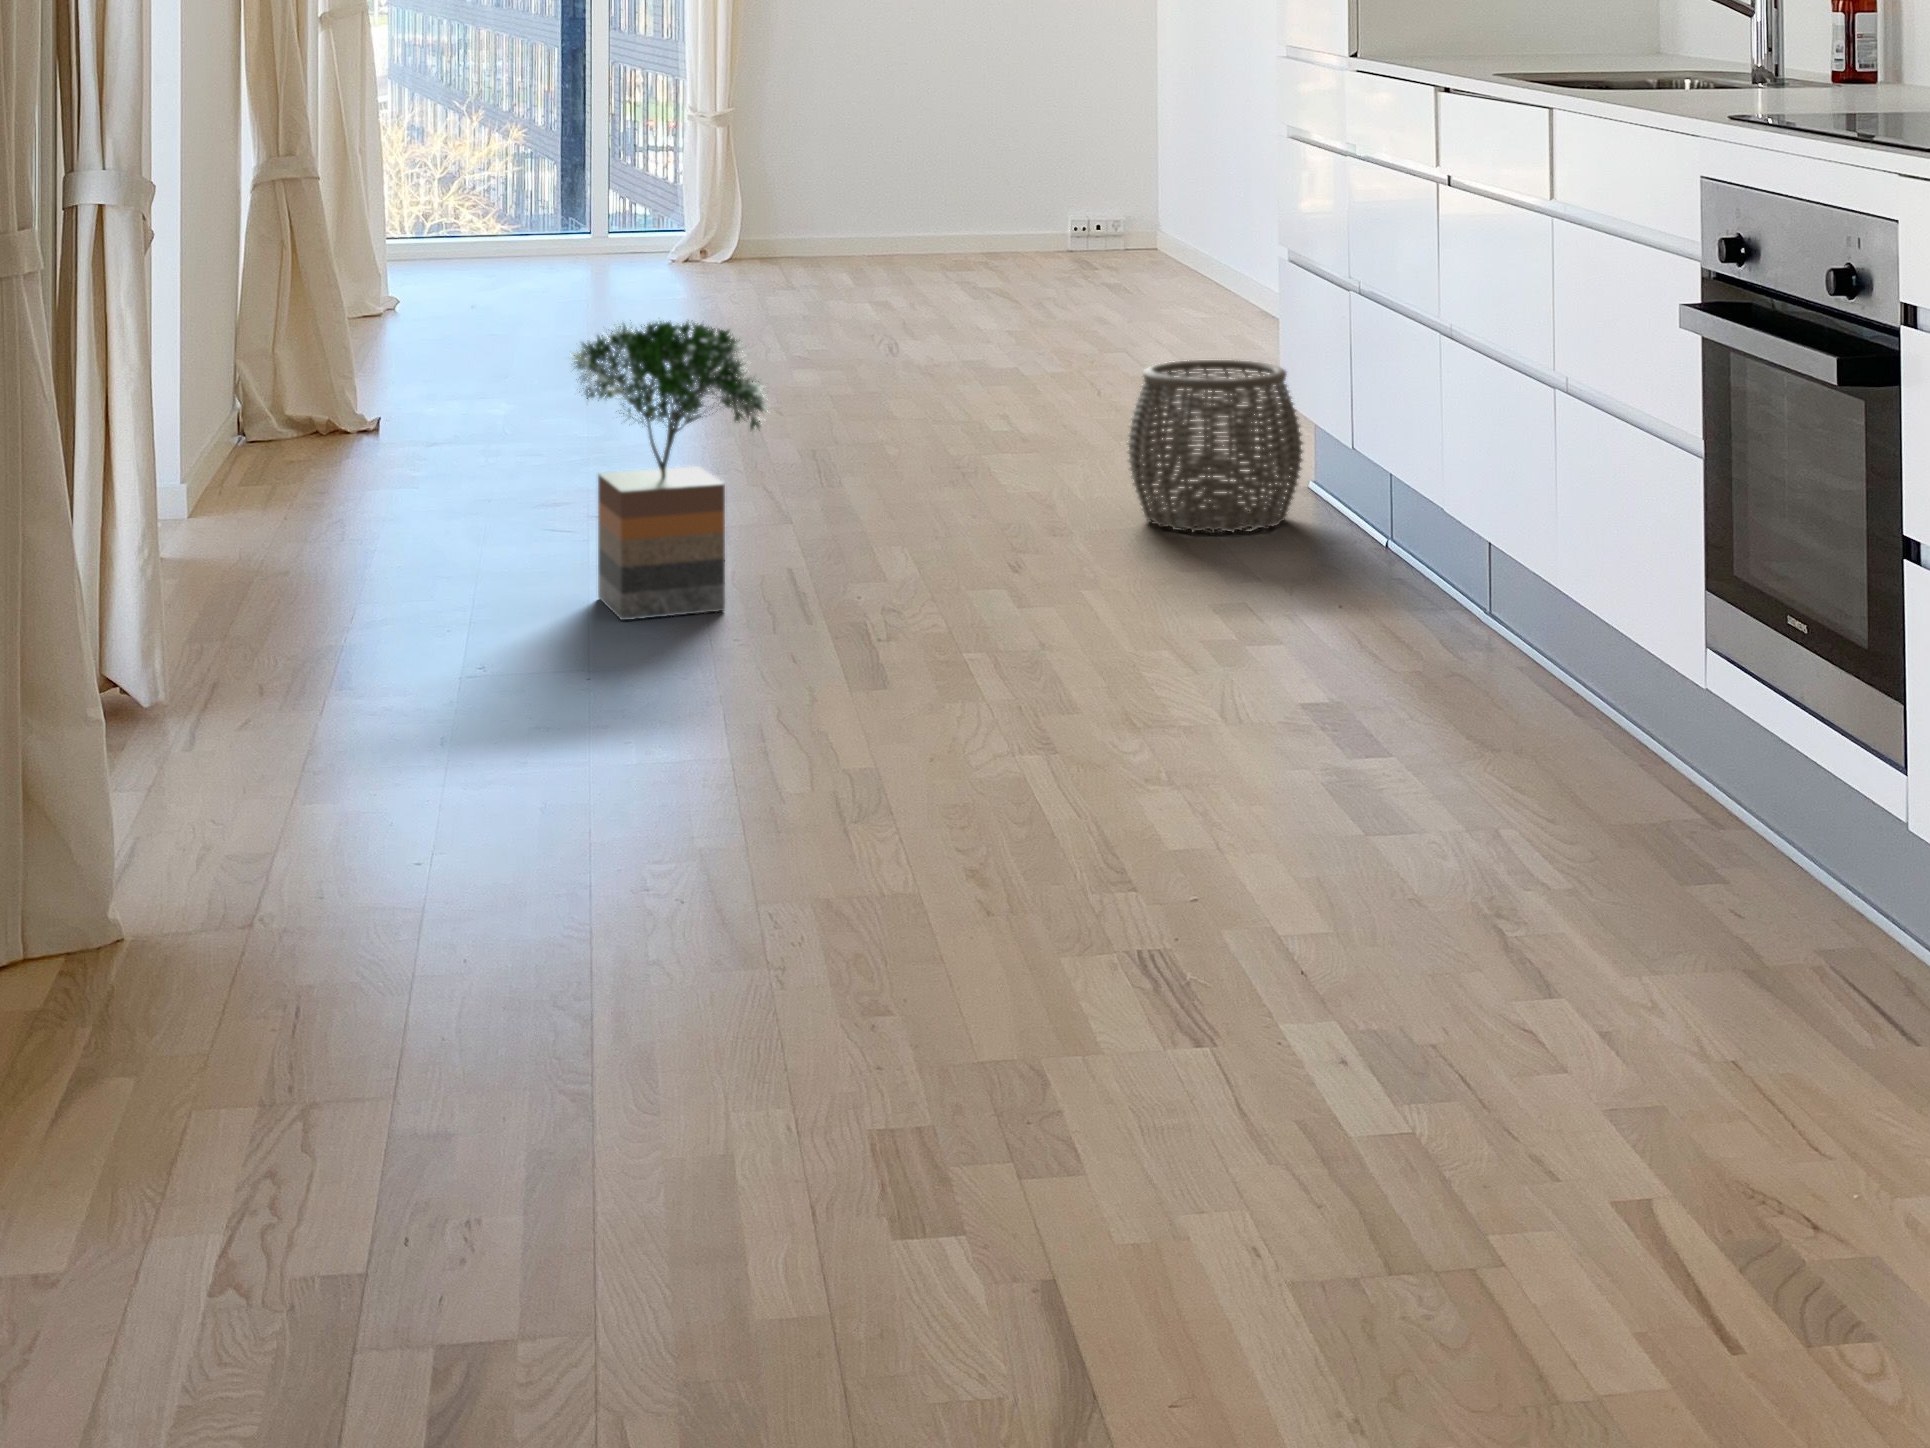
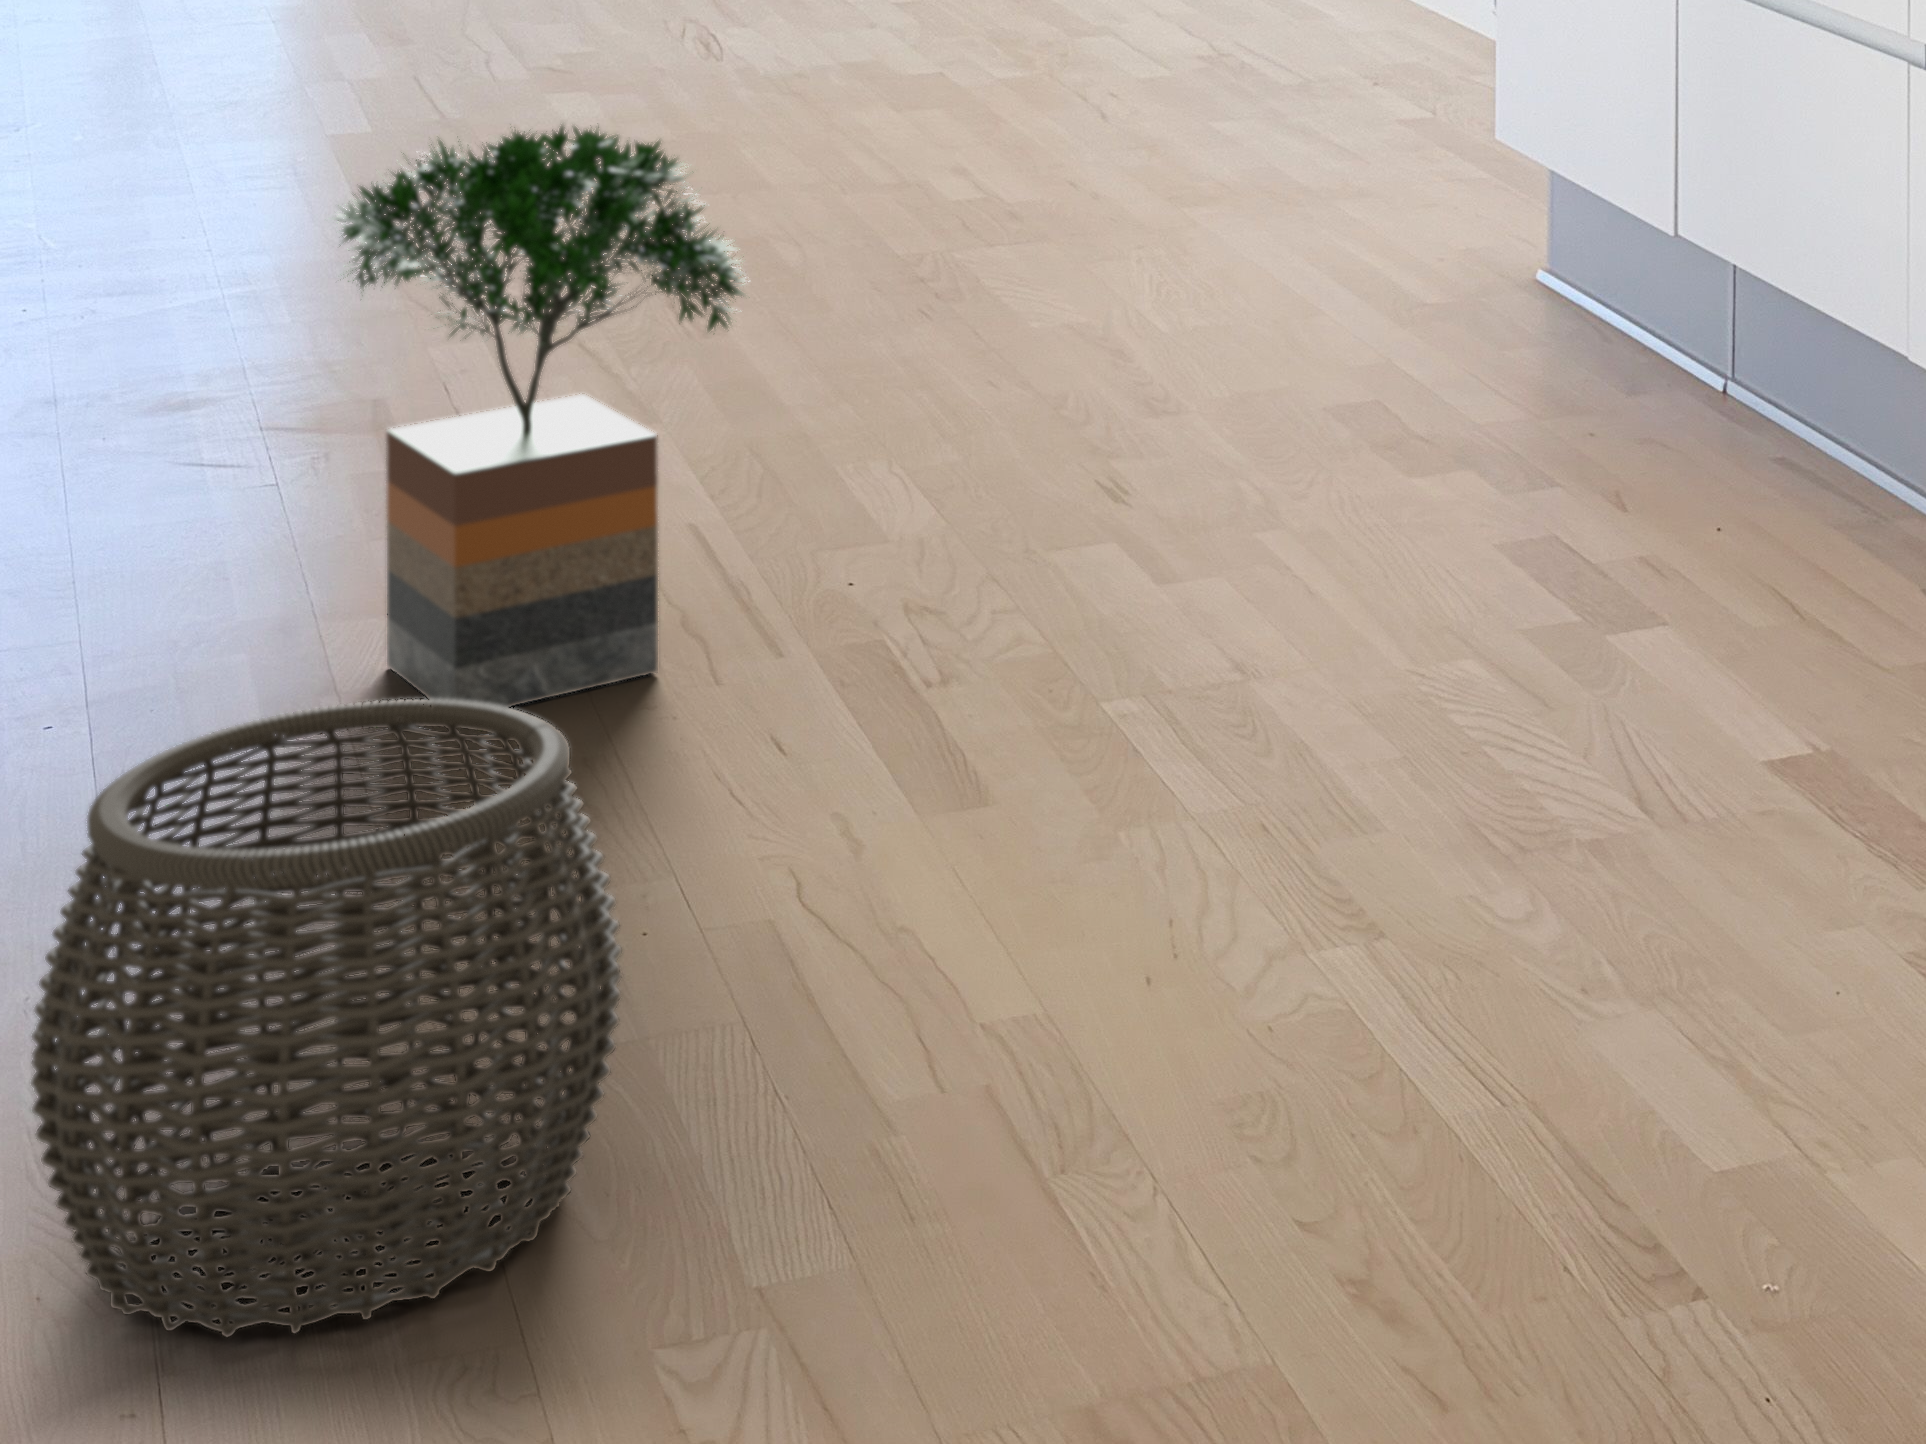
woven basket: present [1127,360,1303,533] -> present [31,699,622,1337]

